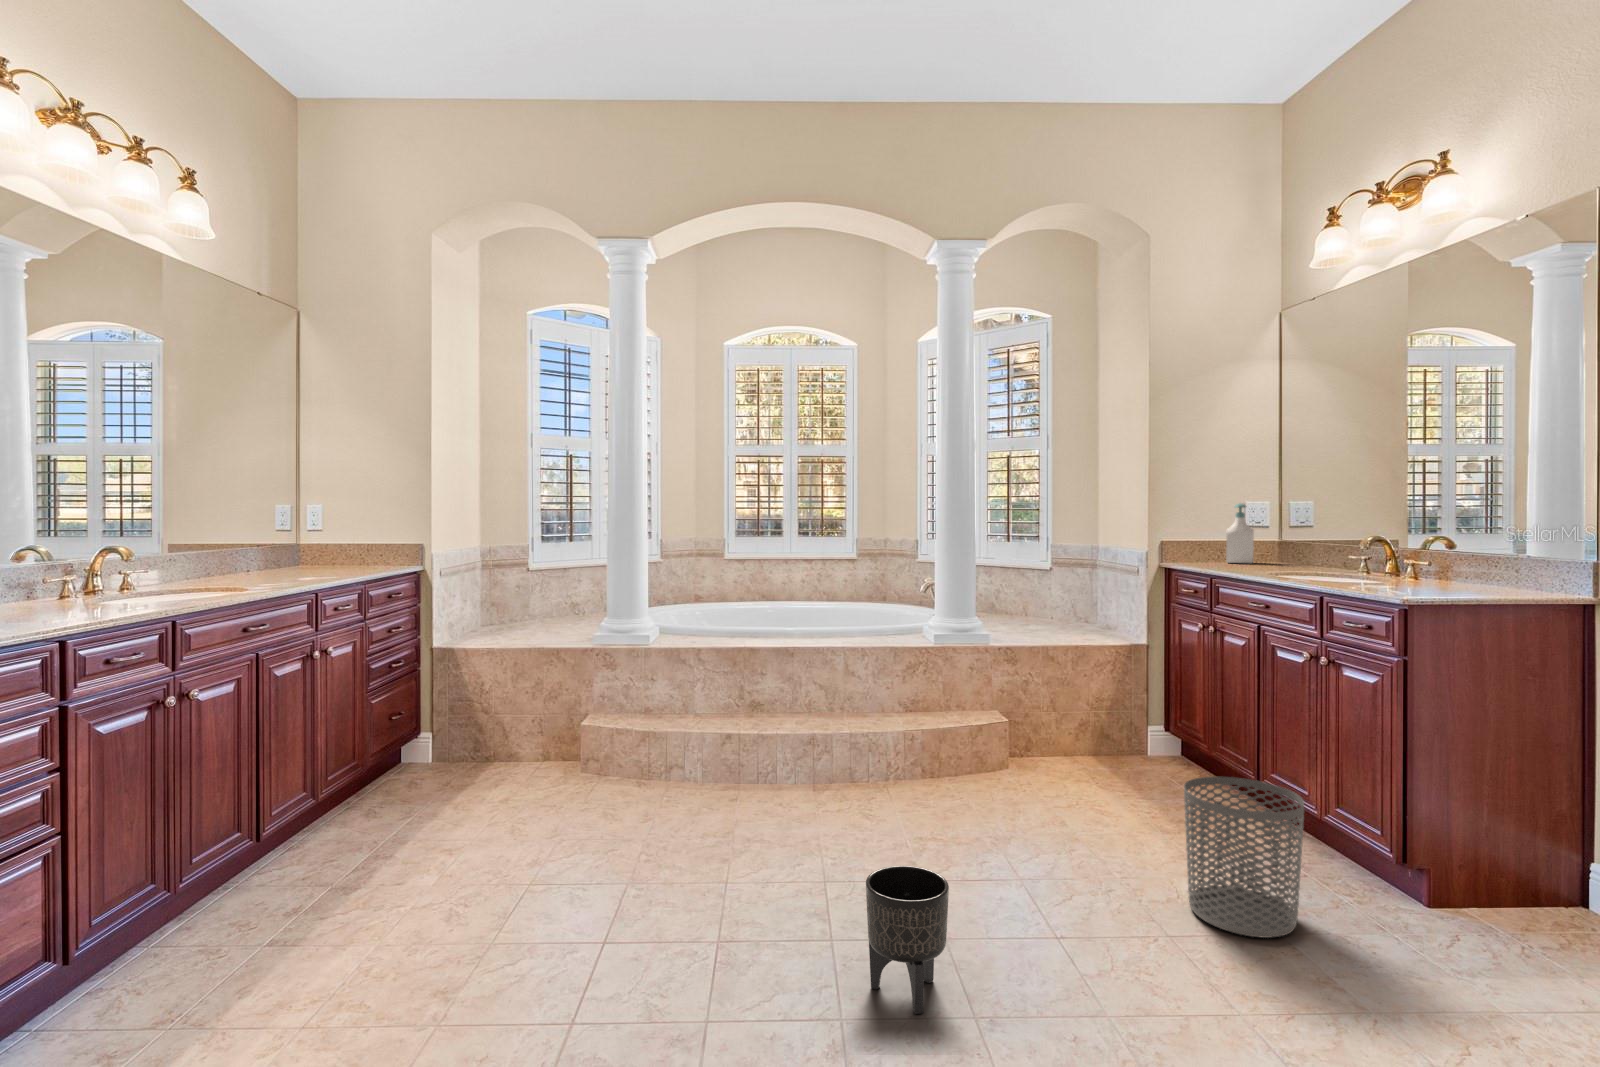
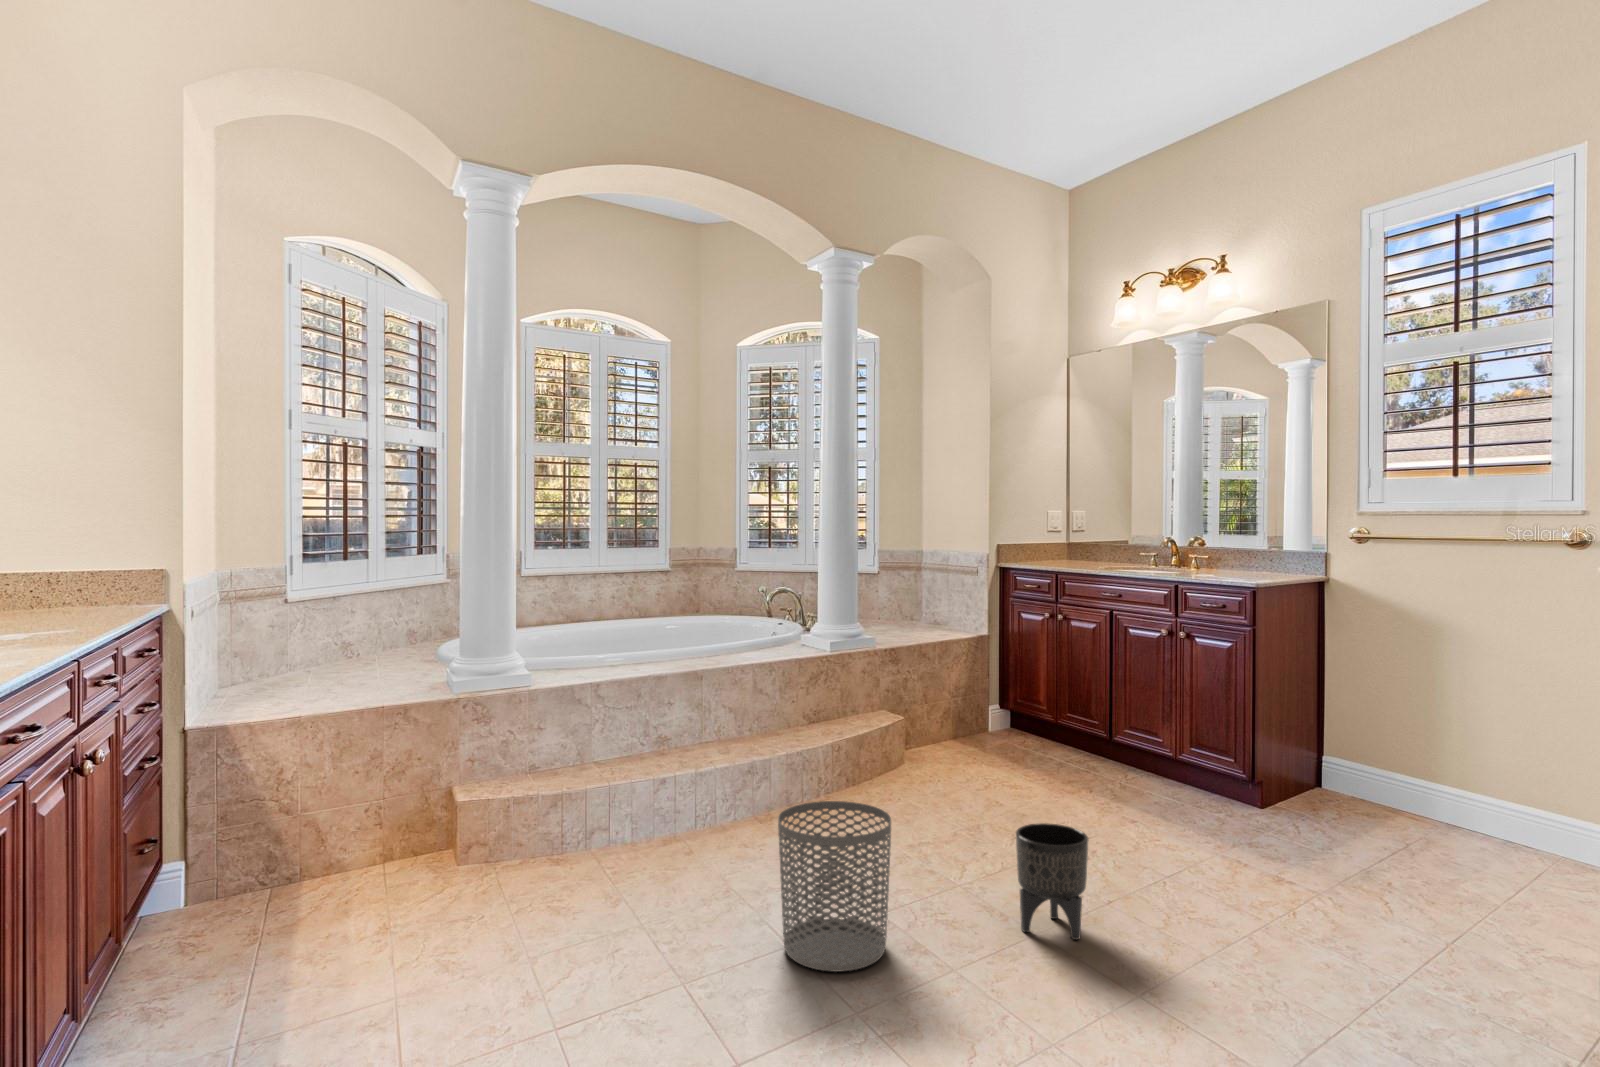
soap bottle: present [1226,503,1254,563] -> none [1043,514,1066,564]
waste bin: present [1184,777,1304,938] -> present [778,801,891,972]

